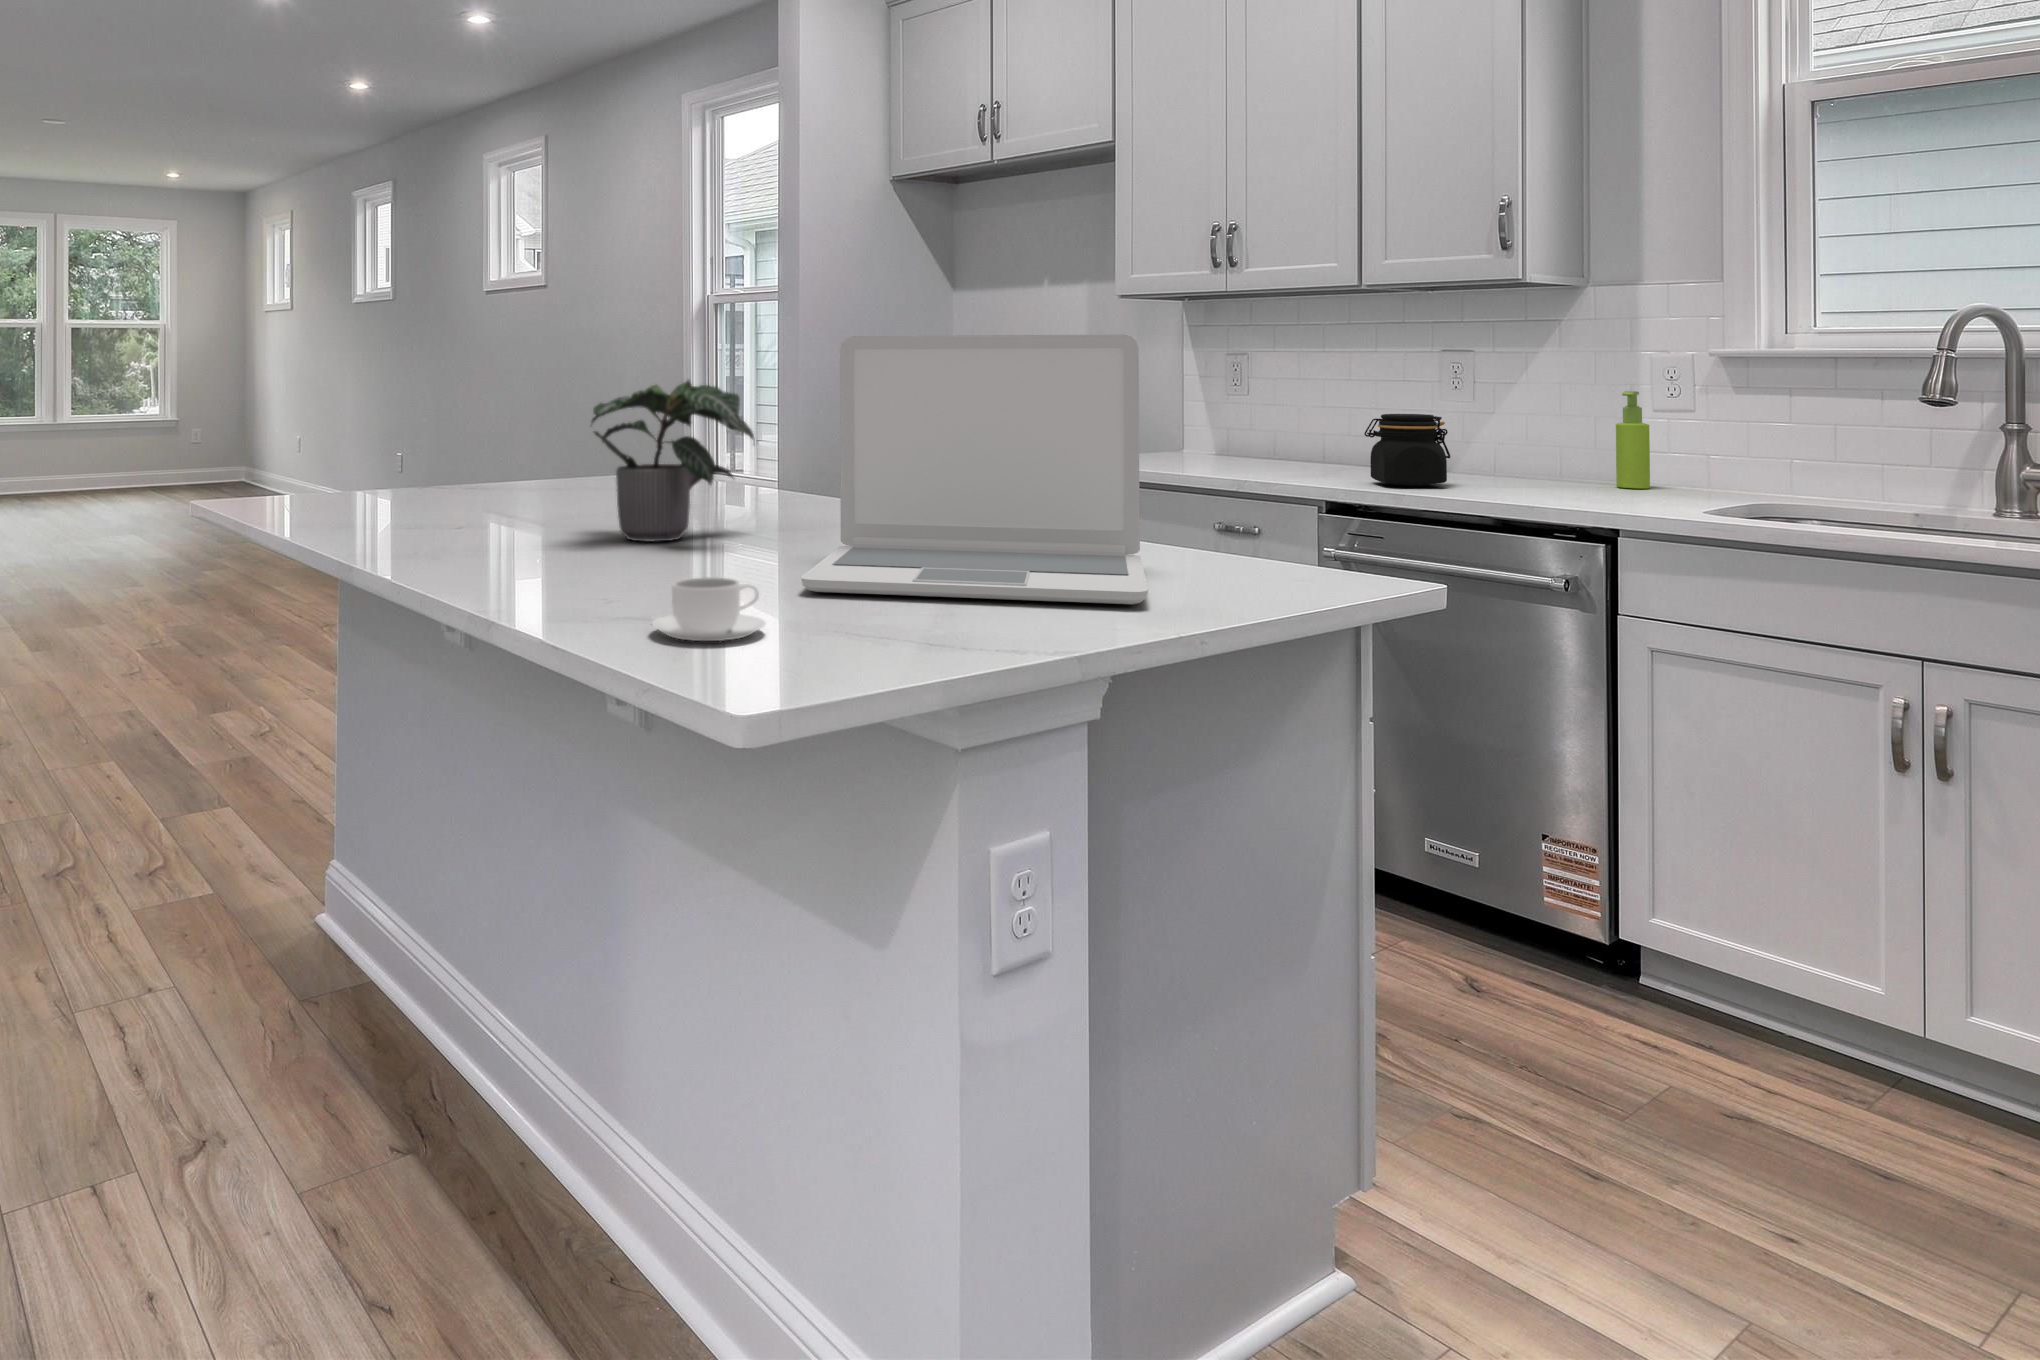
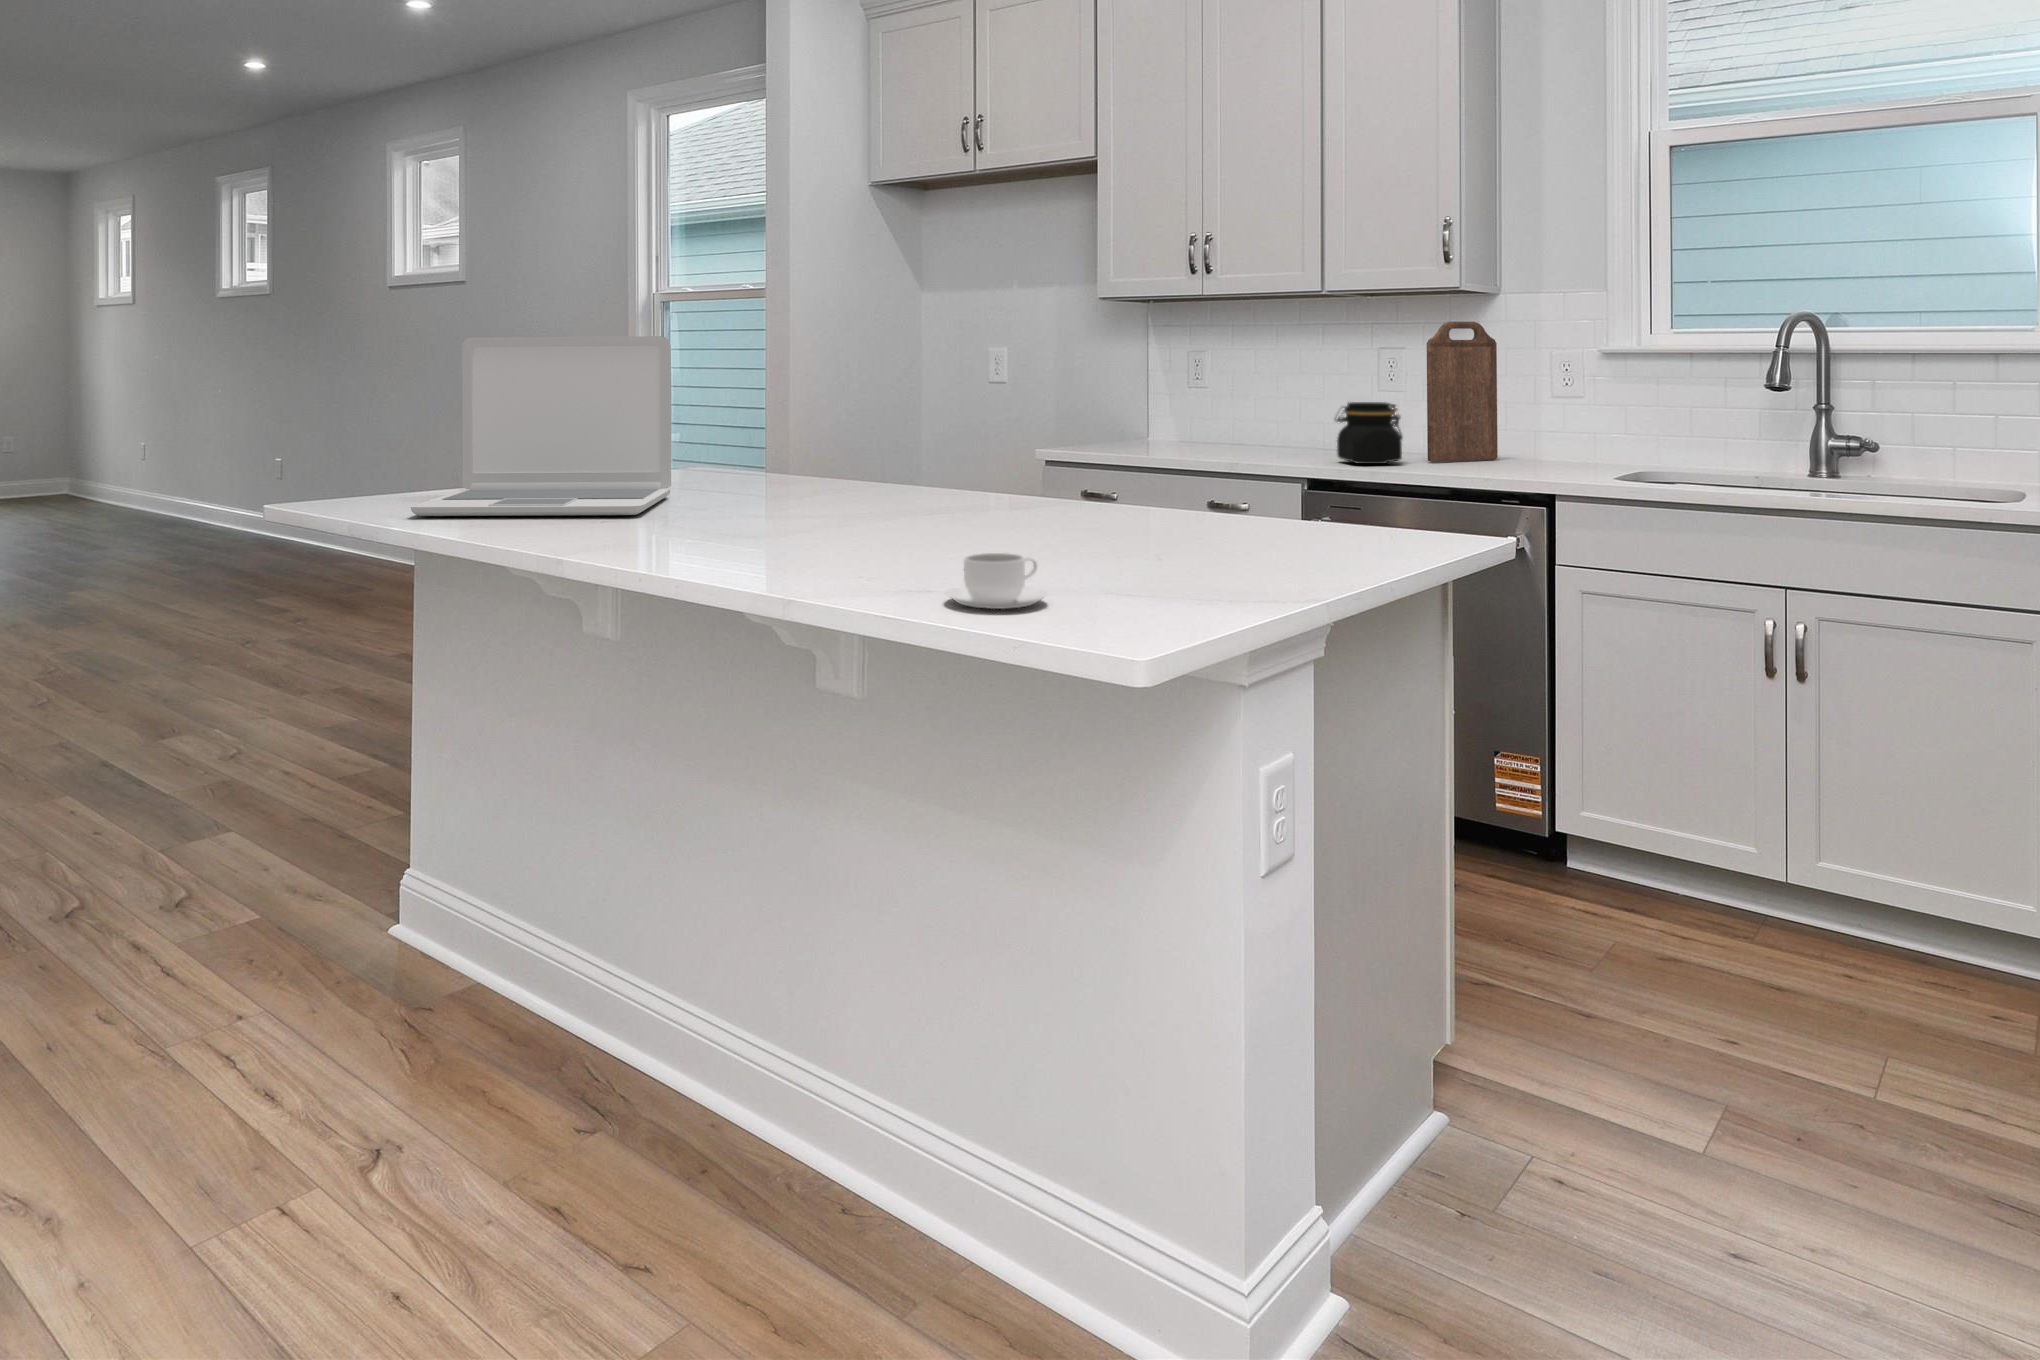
cutting board: none [1482,320,1578,485] -> present [1427,322,1498,462]
laptop: present [801,334,1148,604] -> present [411,336,671,516]
potted plant: present [592,379,755,541] -> none [748,377,906,529]
soap dispenser: present [1616,391,1650,489] -> none [1527,381,1554,462]

